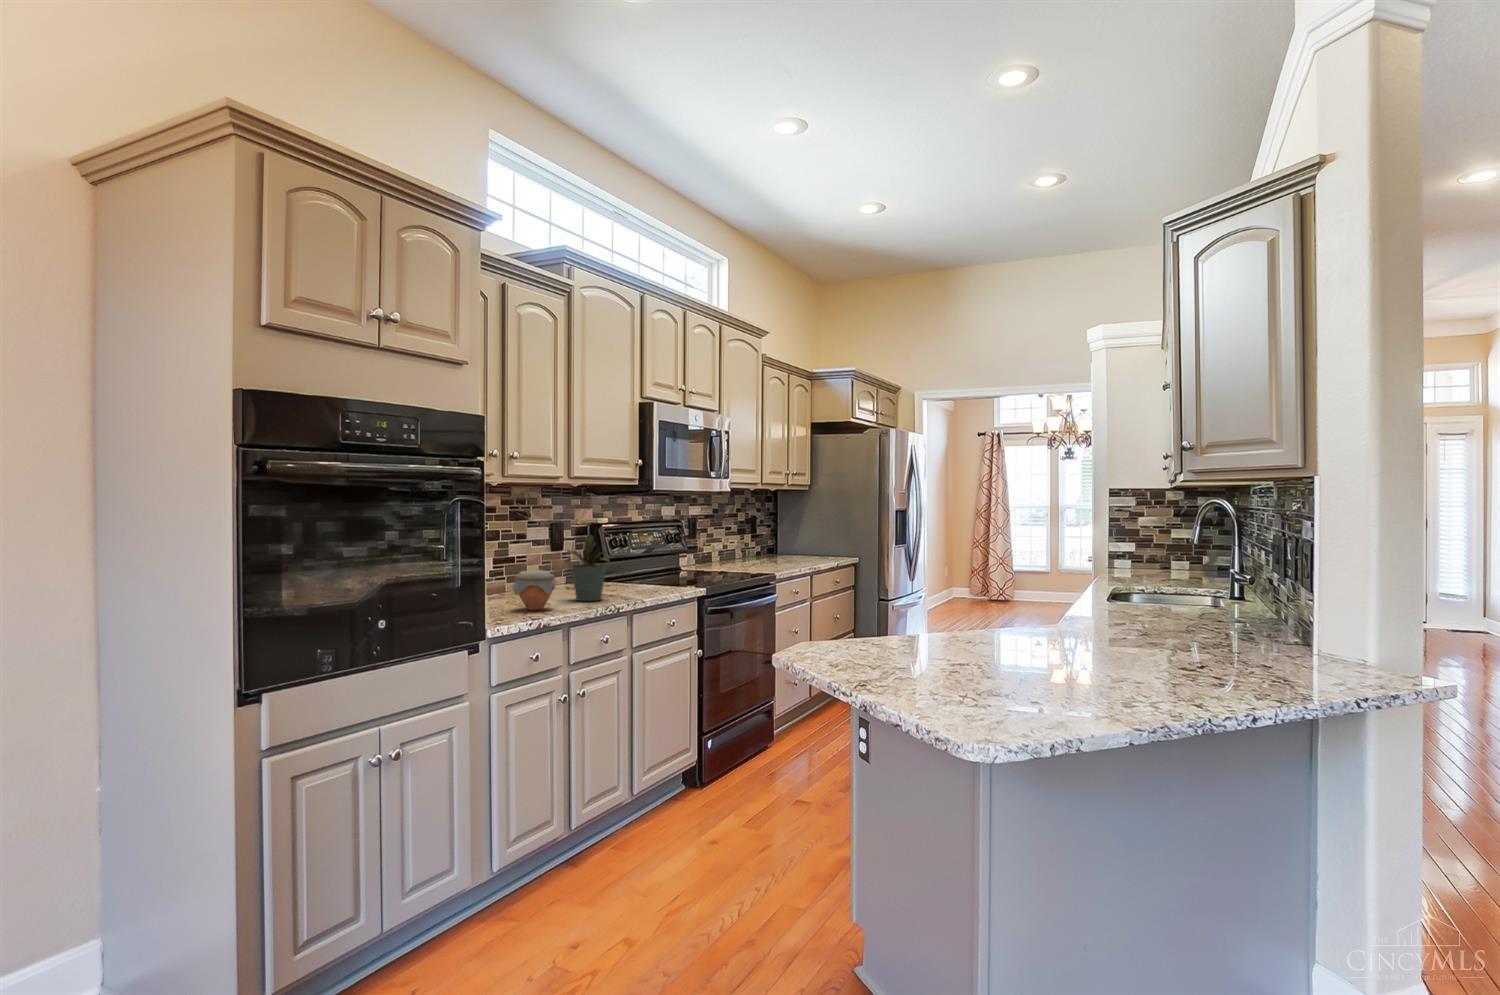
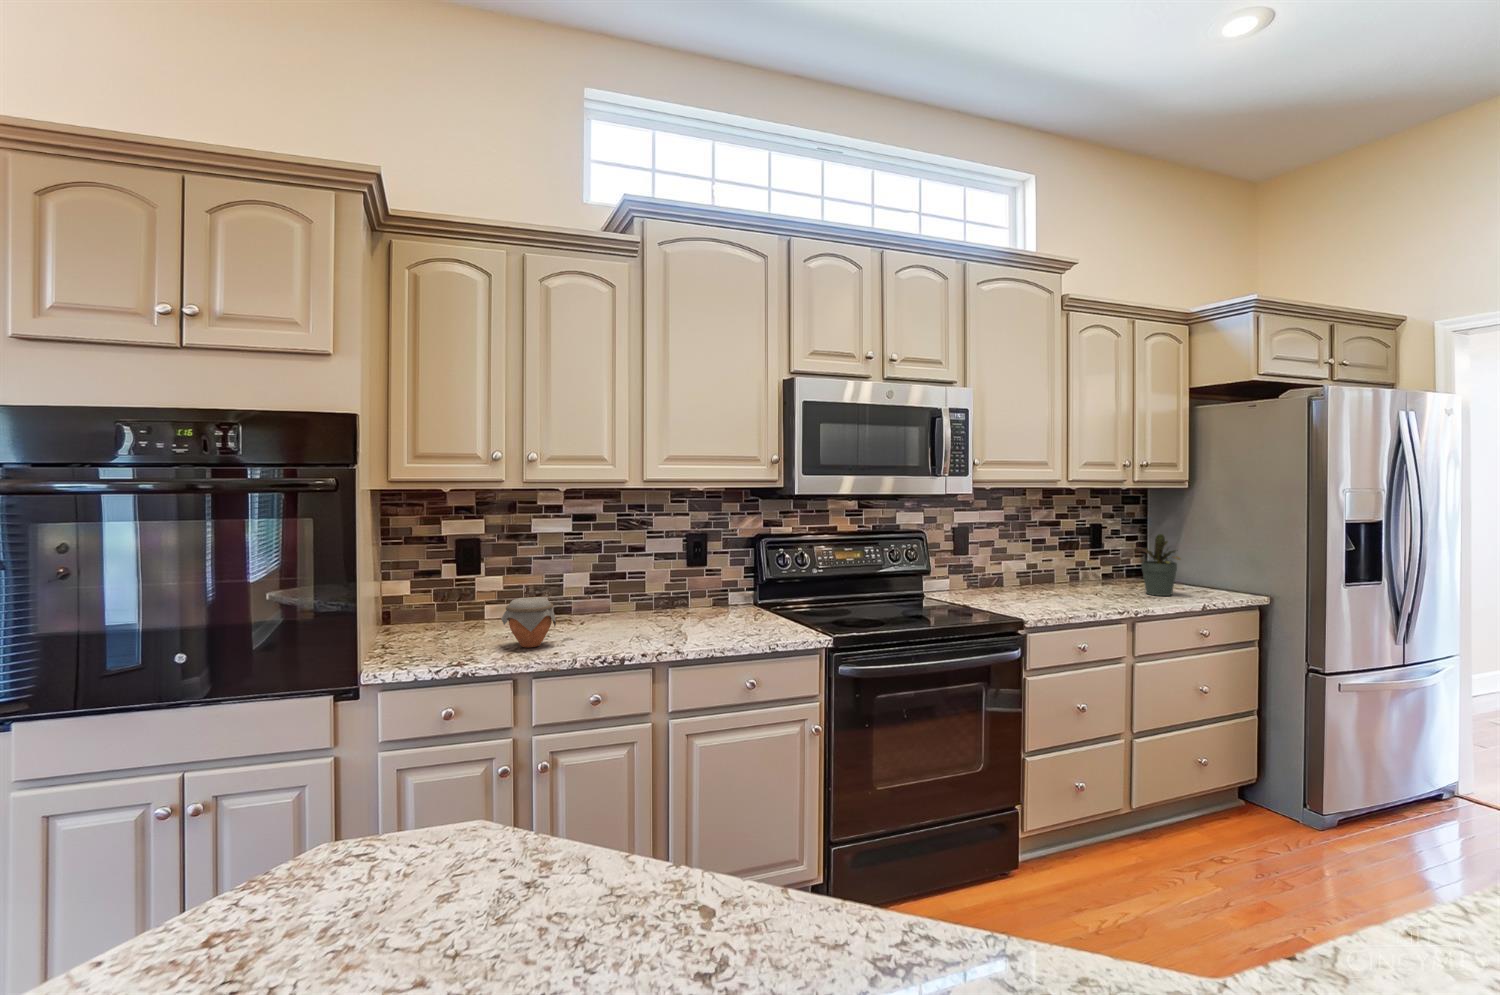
potted plant: present [564,535,609,601] -> present [1135,534,1181,596]

